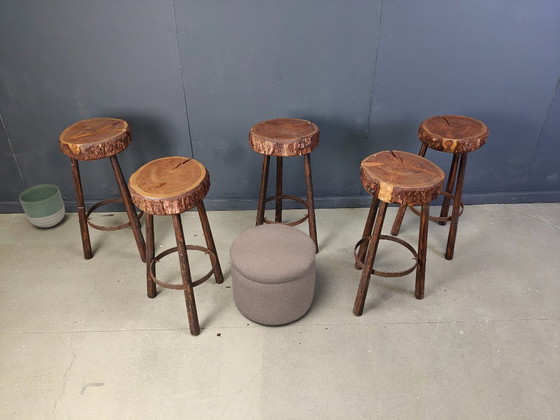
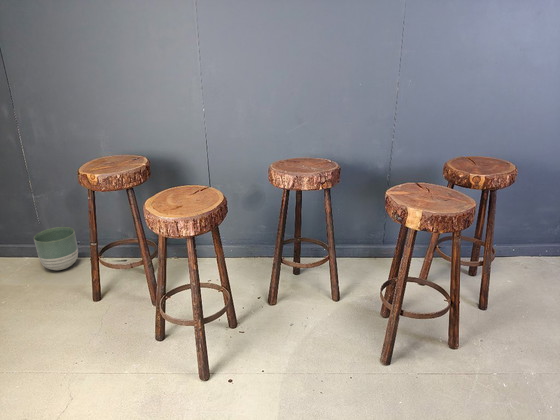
ottoman: present [230,224,316,325] -> none [245,262,338,372]

